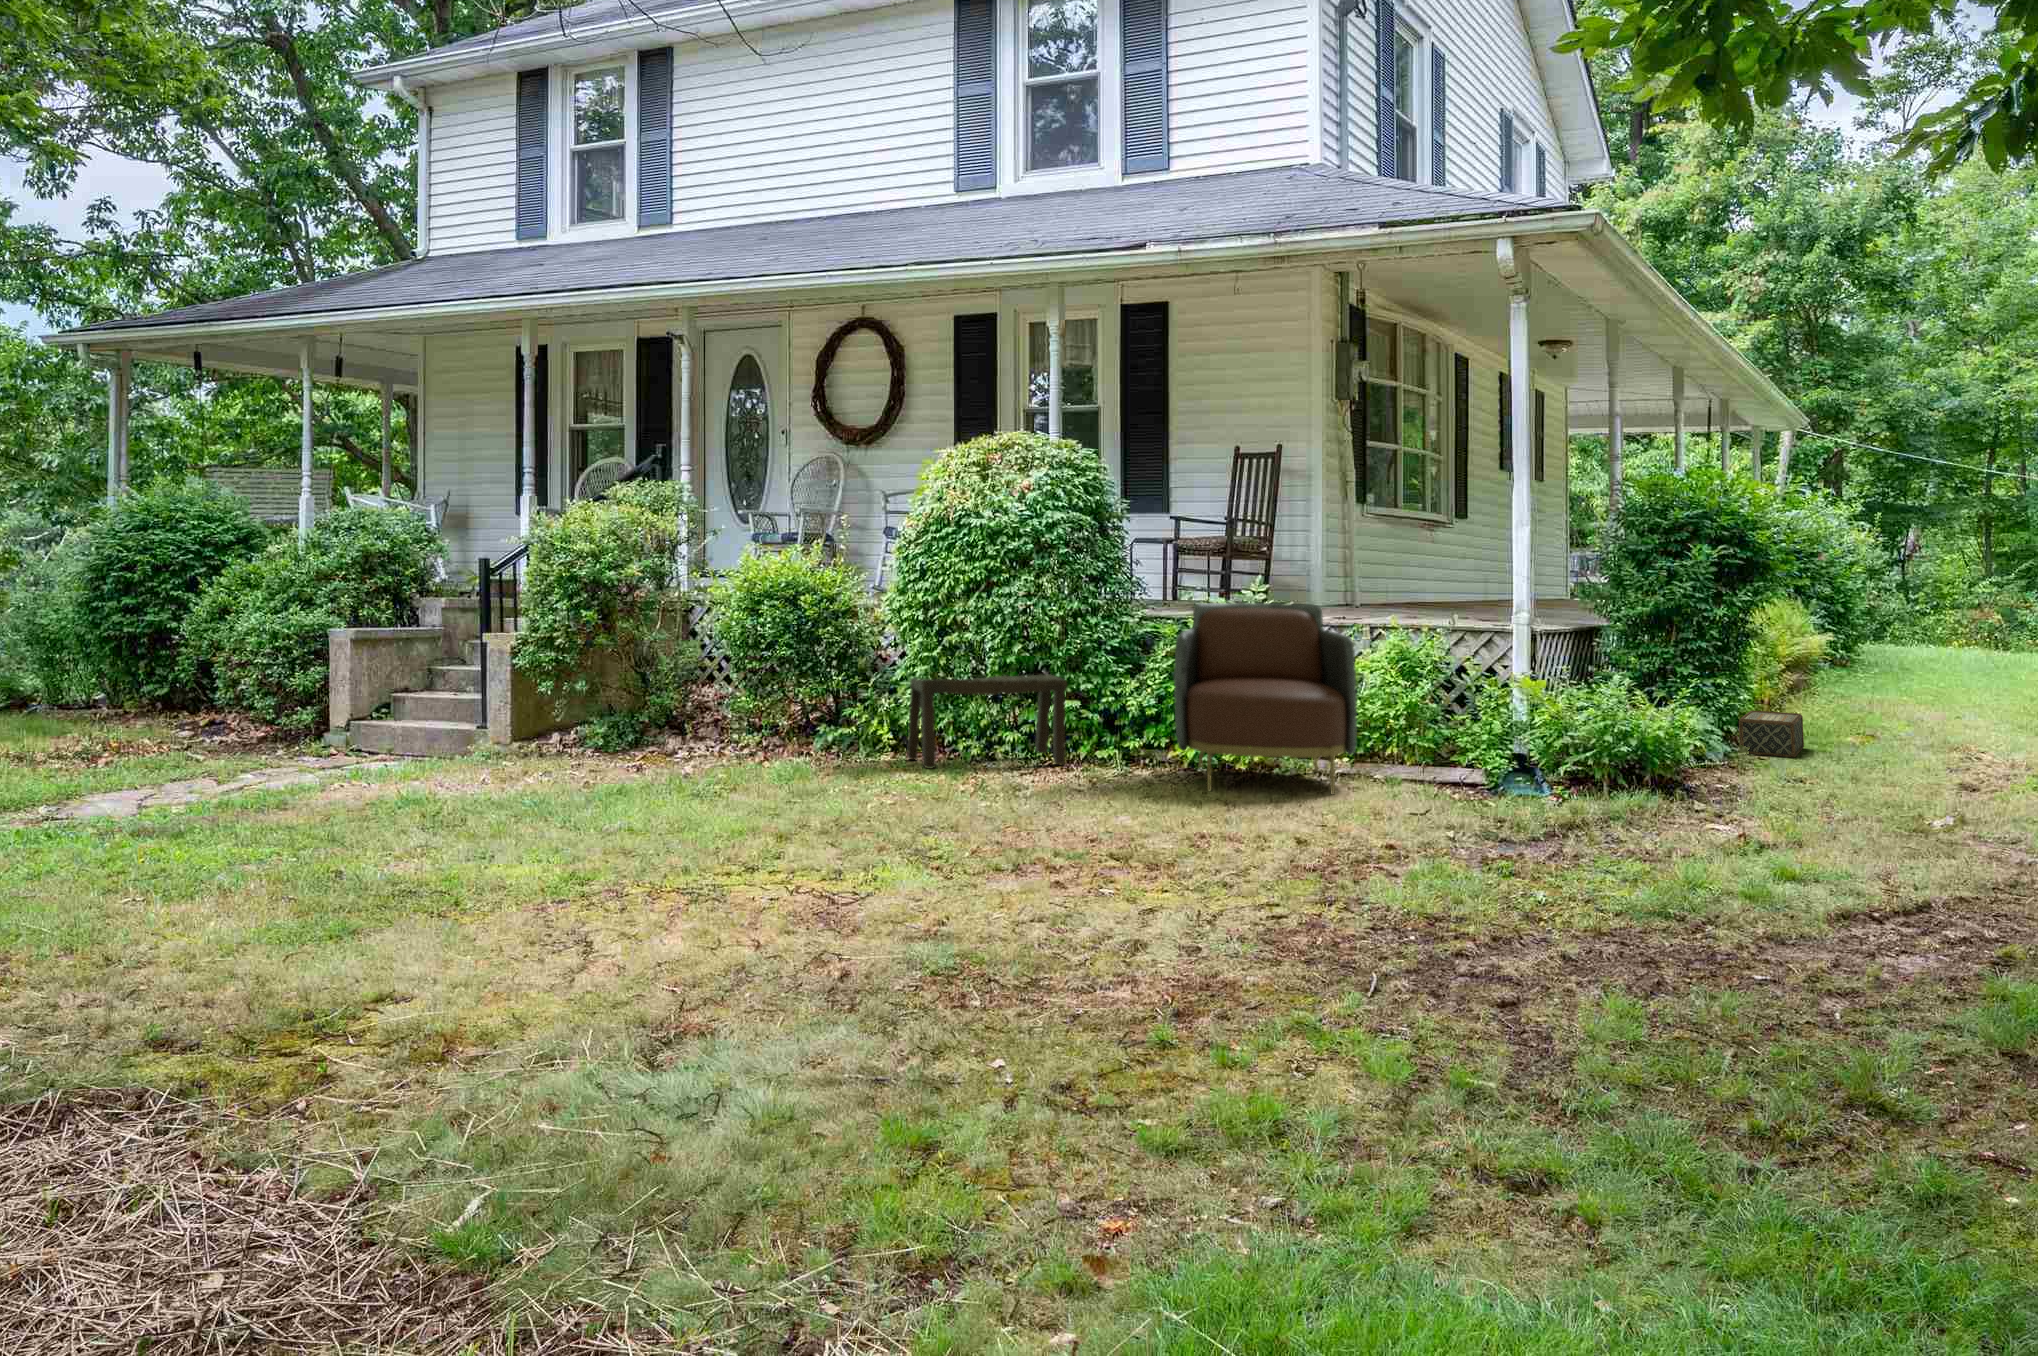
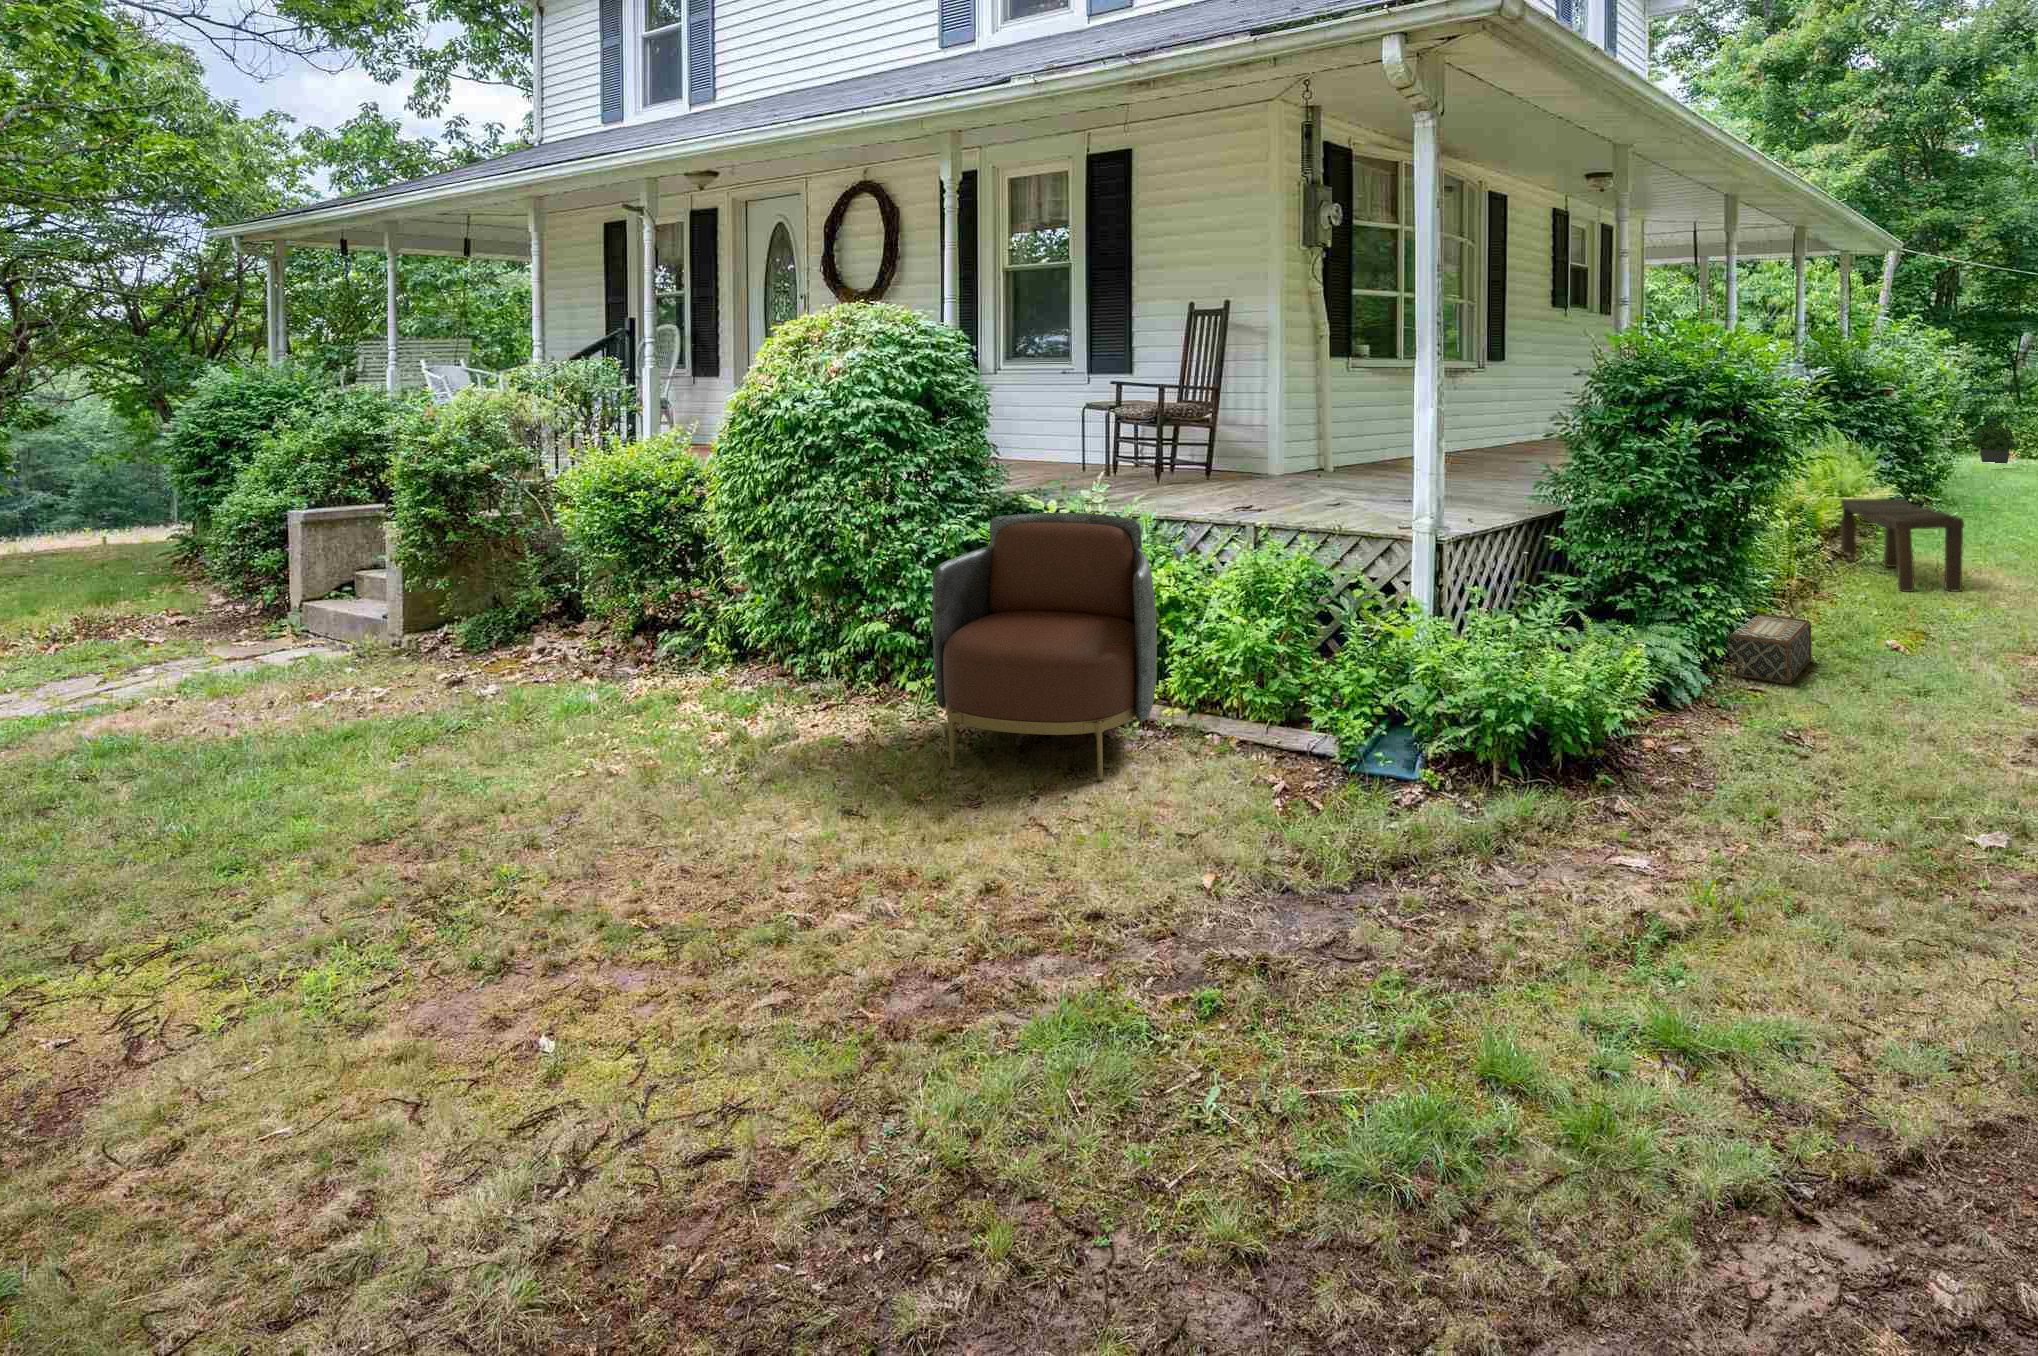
potted plant: none [1881,604,1927,649] -> present [1973,424,2020,463]
bench: present [907,674,1067,769] -> present [1840,499,1964,592]

